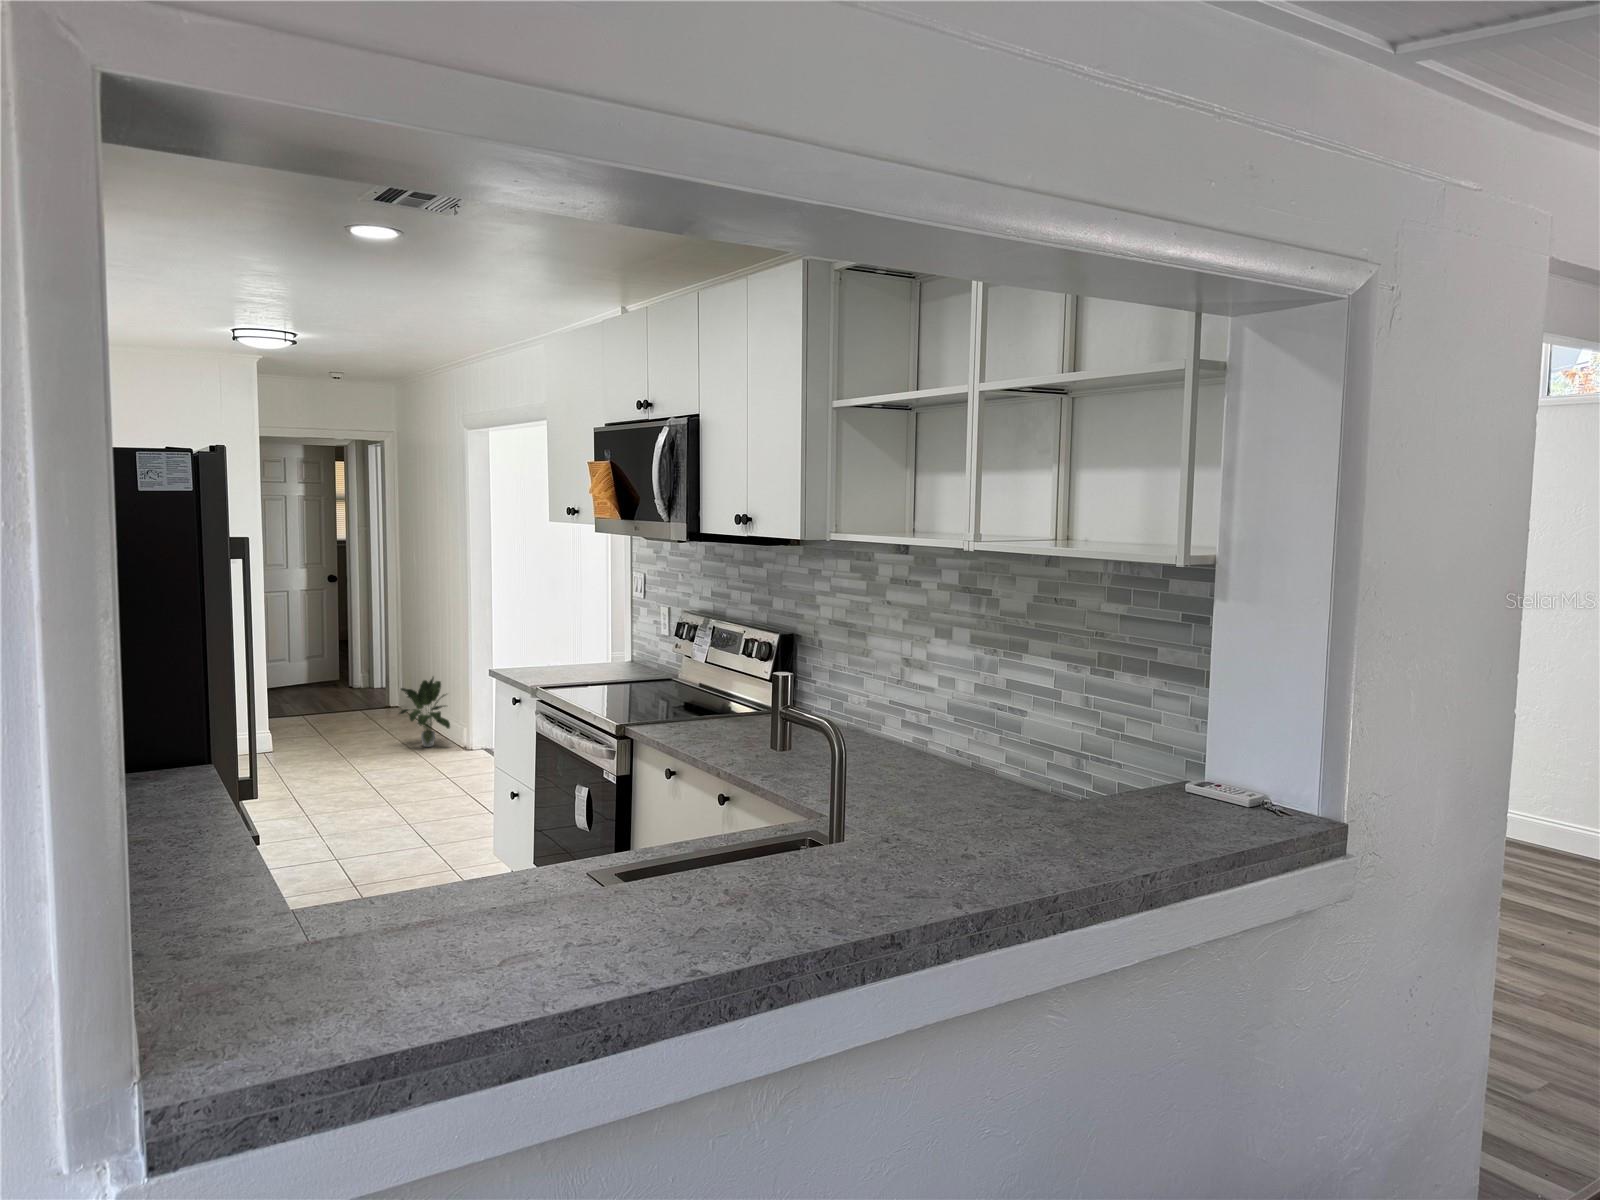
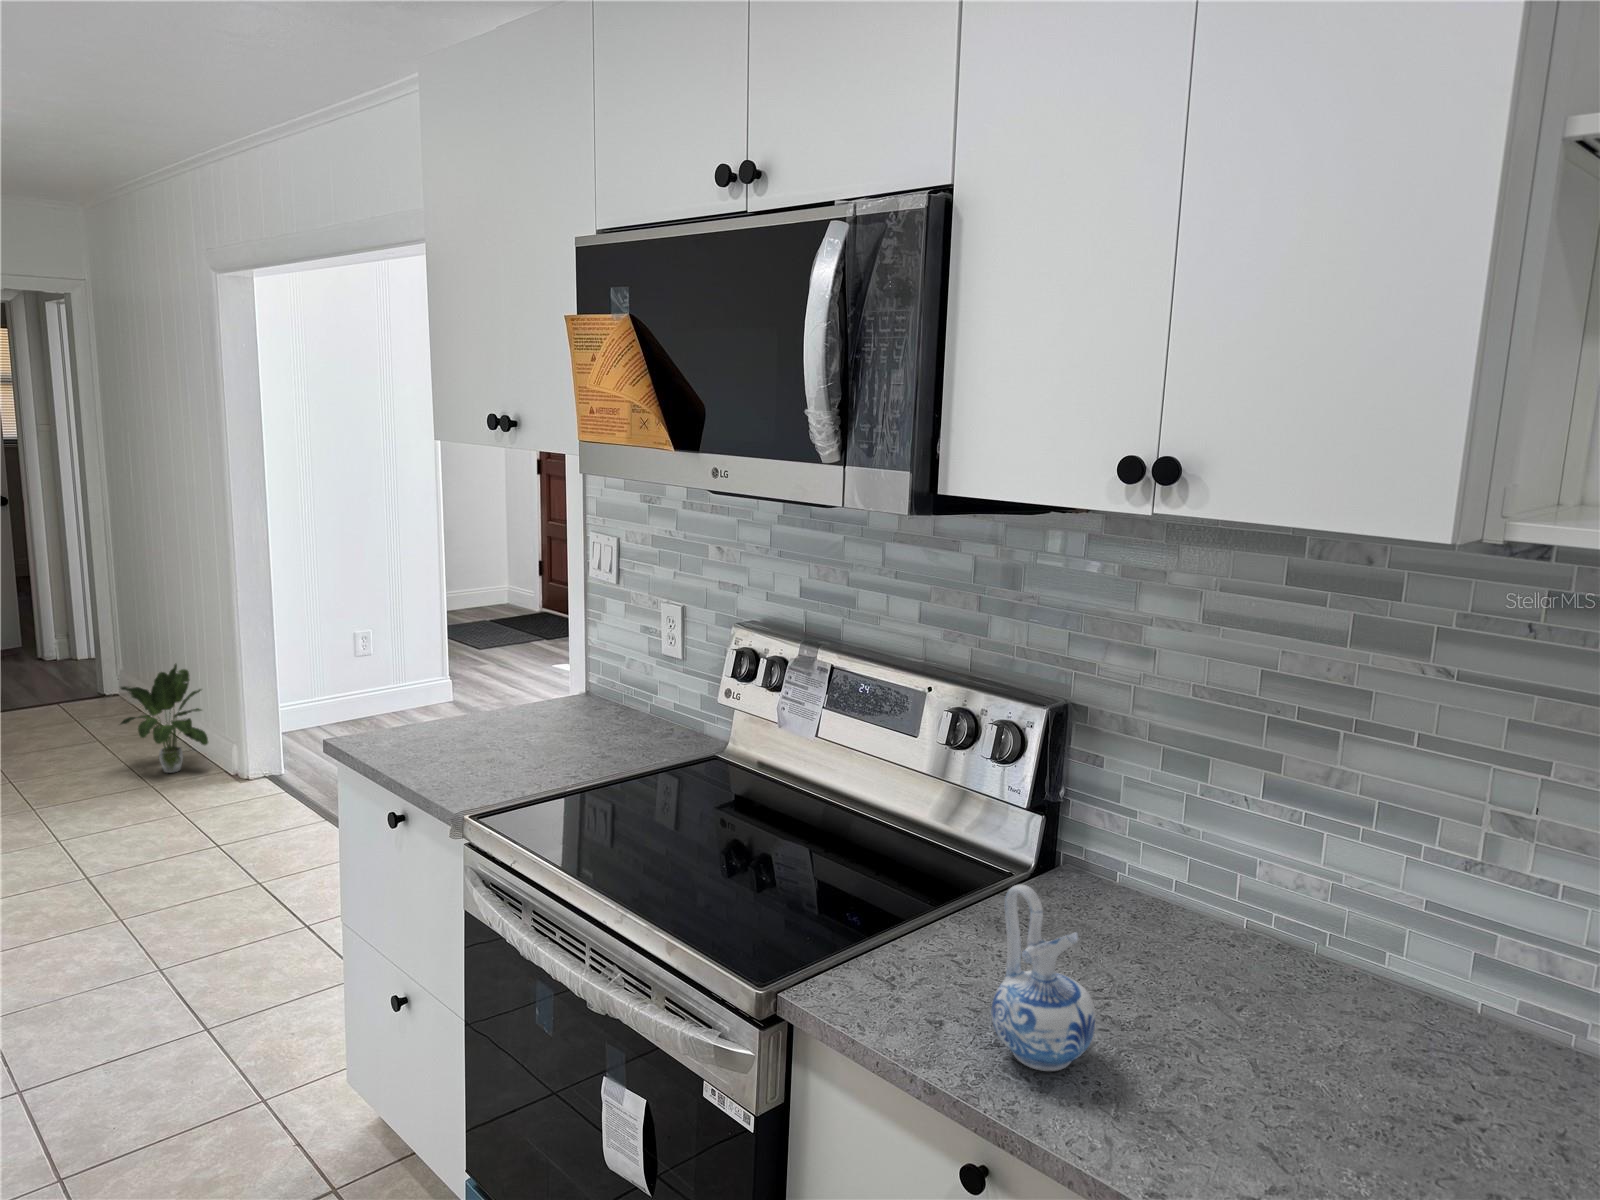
ceramic pitcher: none [683,673,721,740] -> present [992,884,1096,1071]

